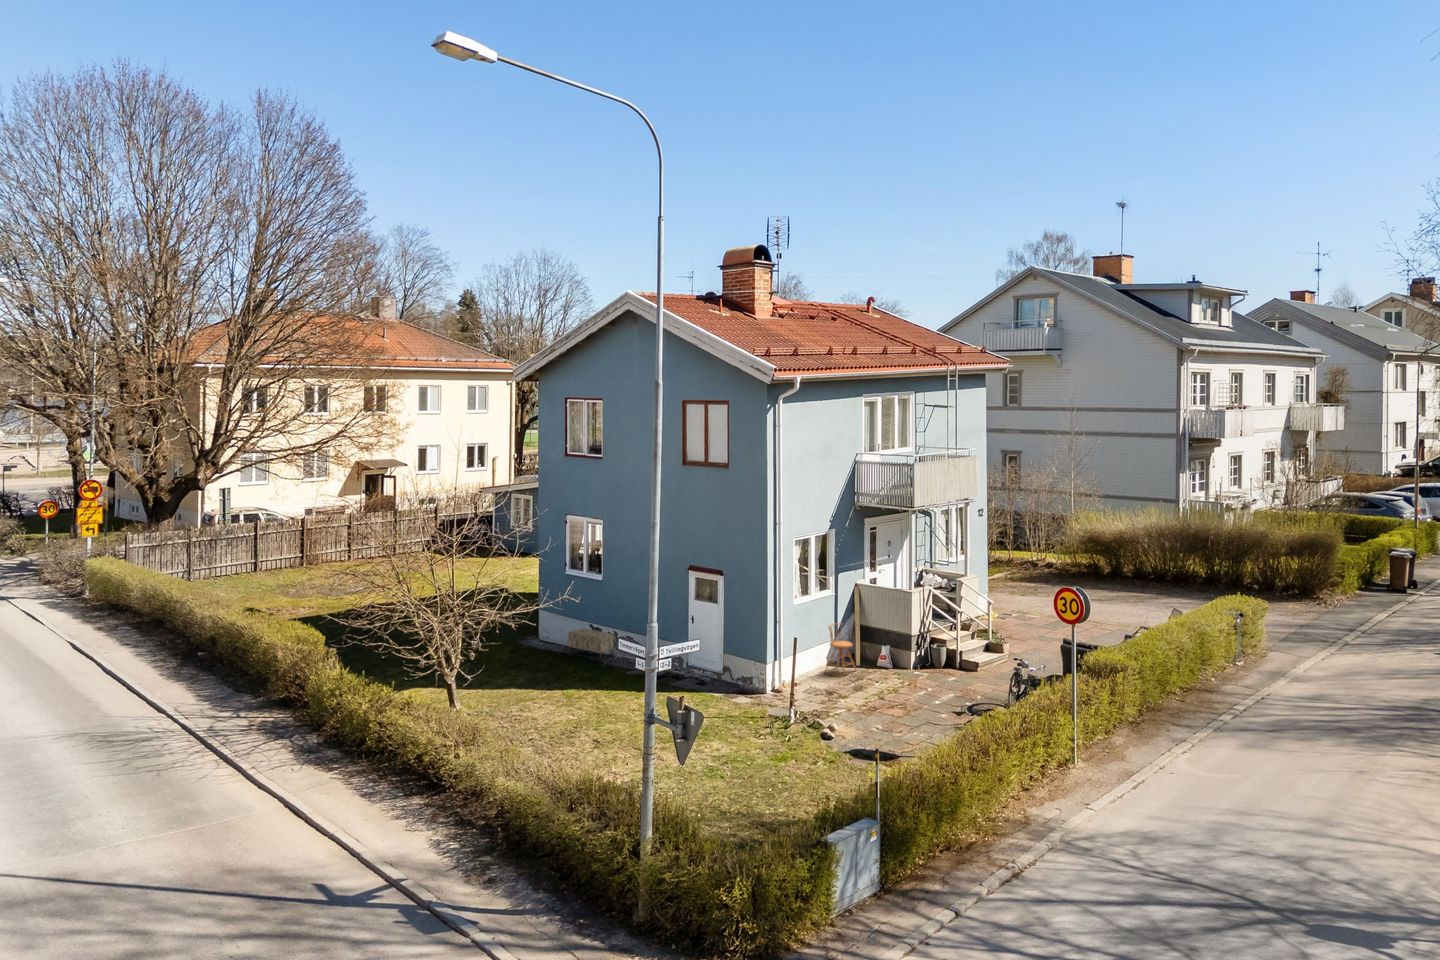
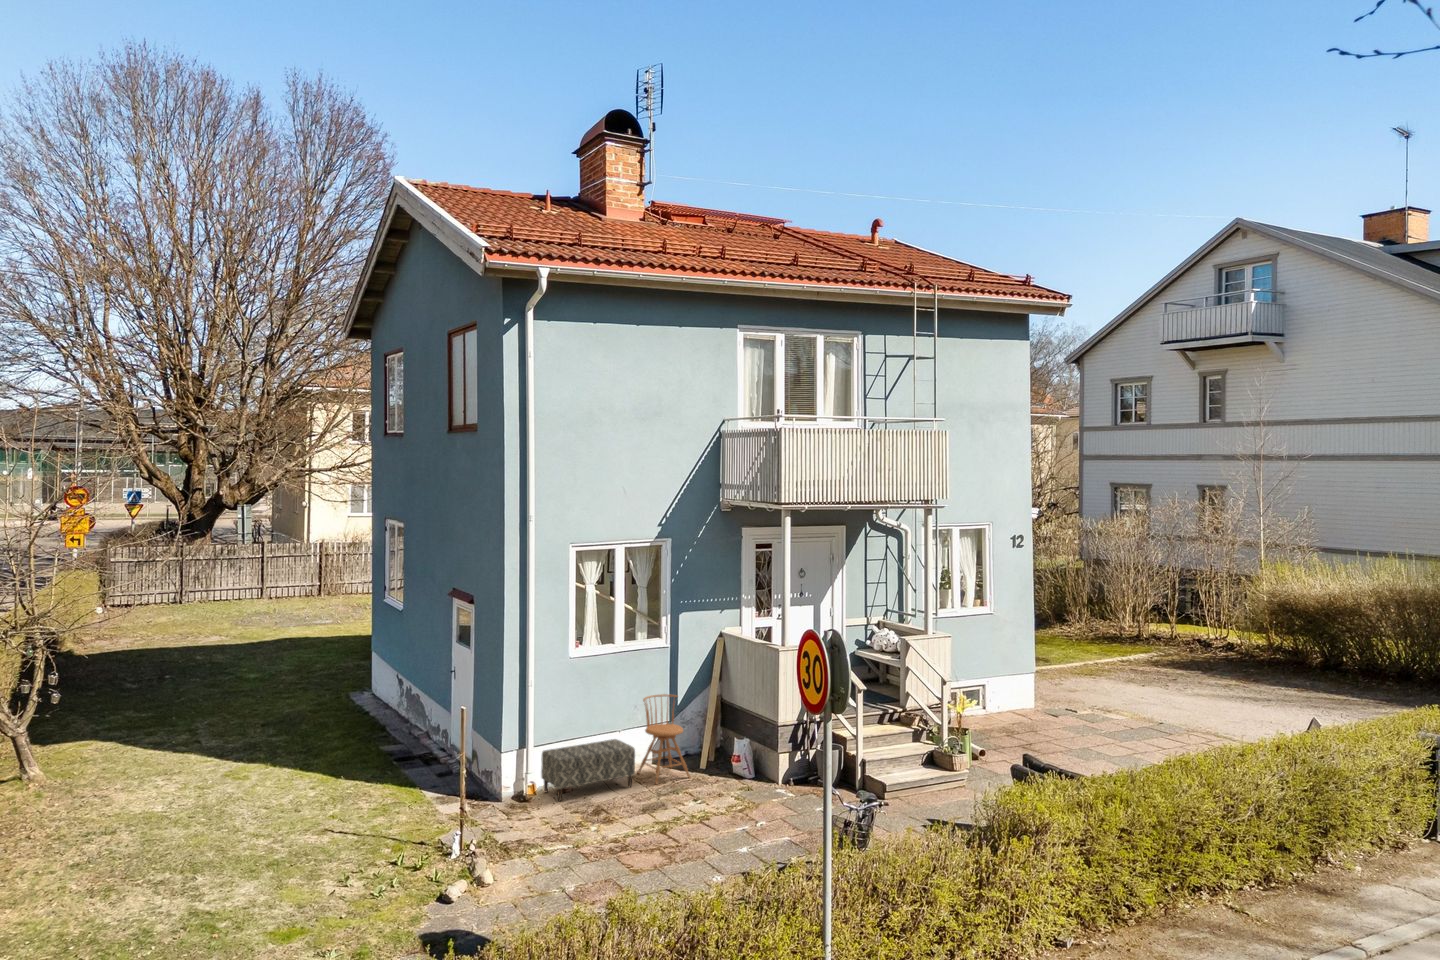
bench: present [568,628,614,659] -> present [541,739,635,801]

